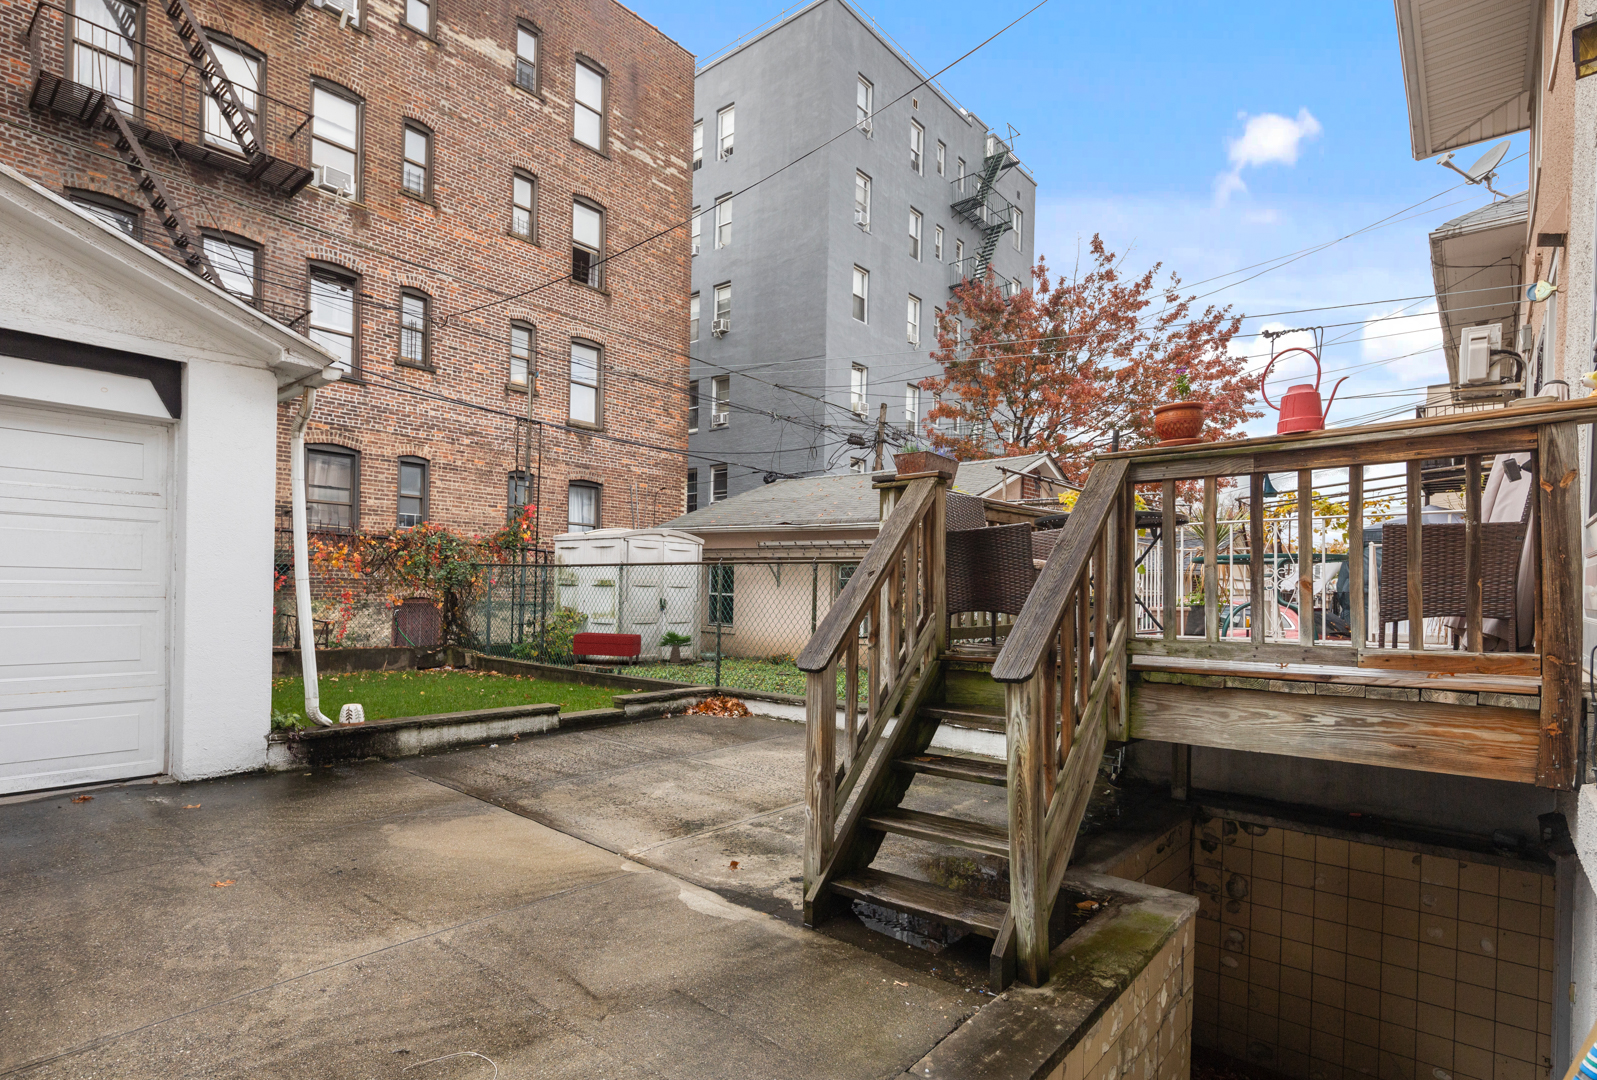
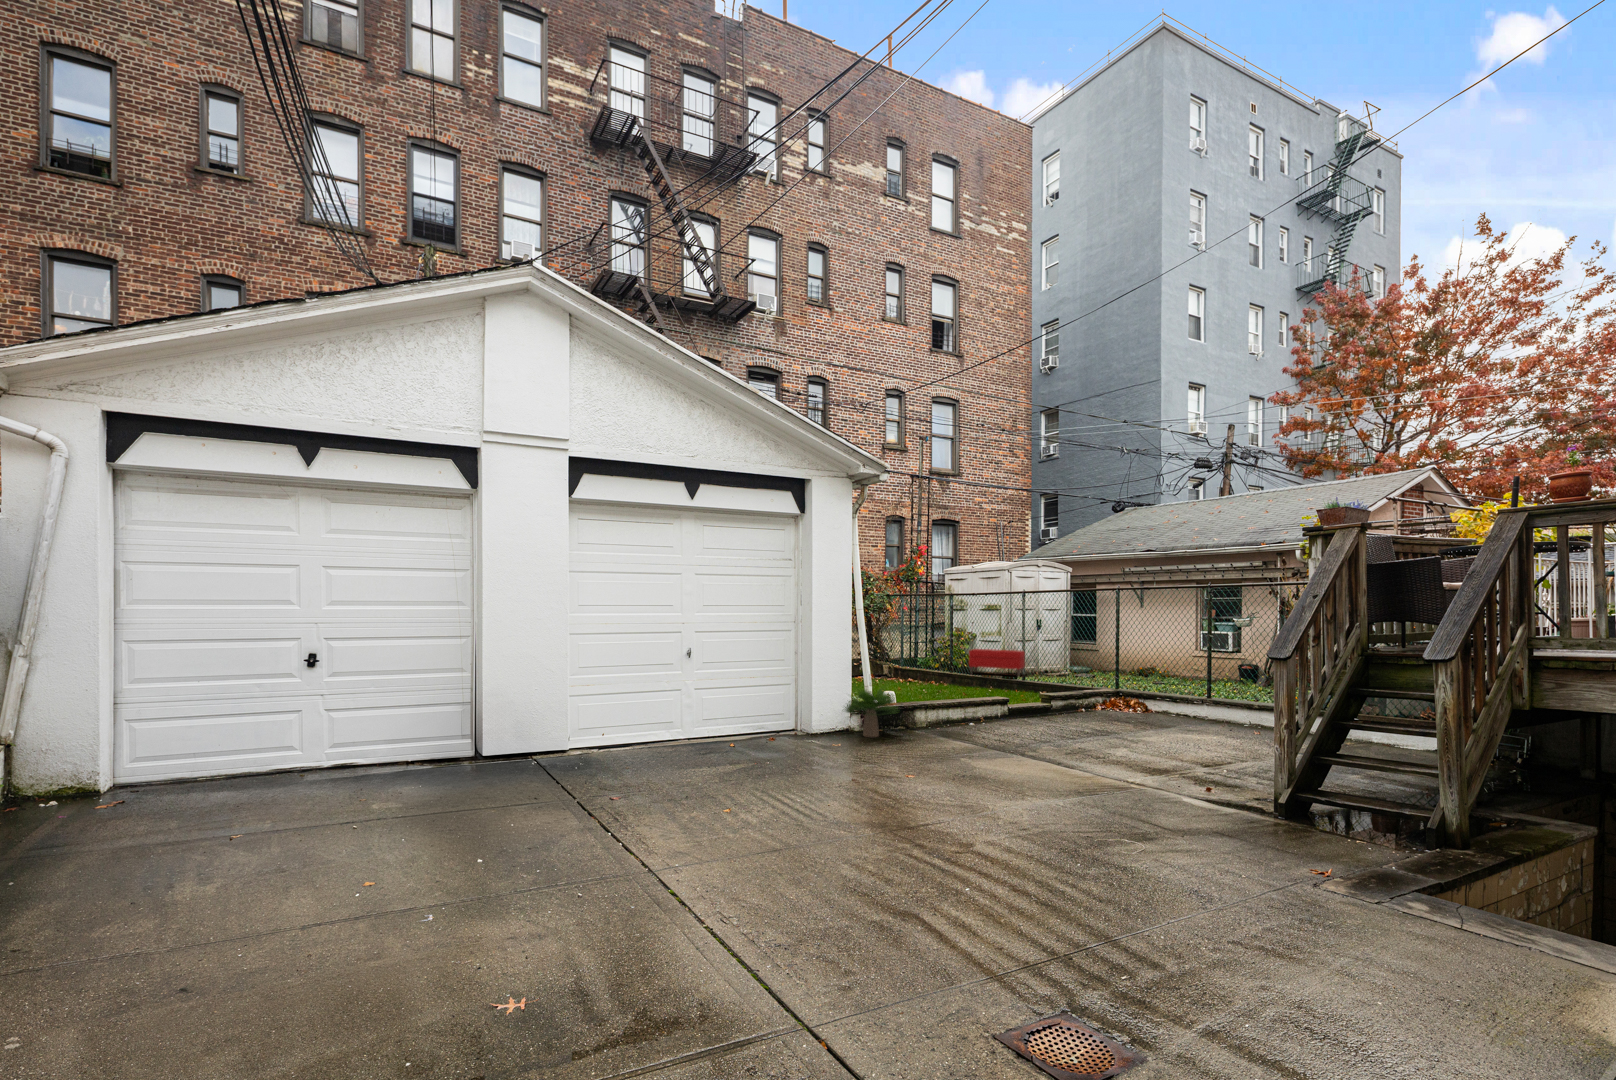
potted plant: present [657,631,693,663] -> present [845,687,898,737]

